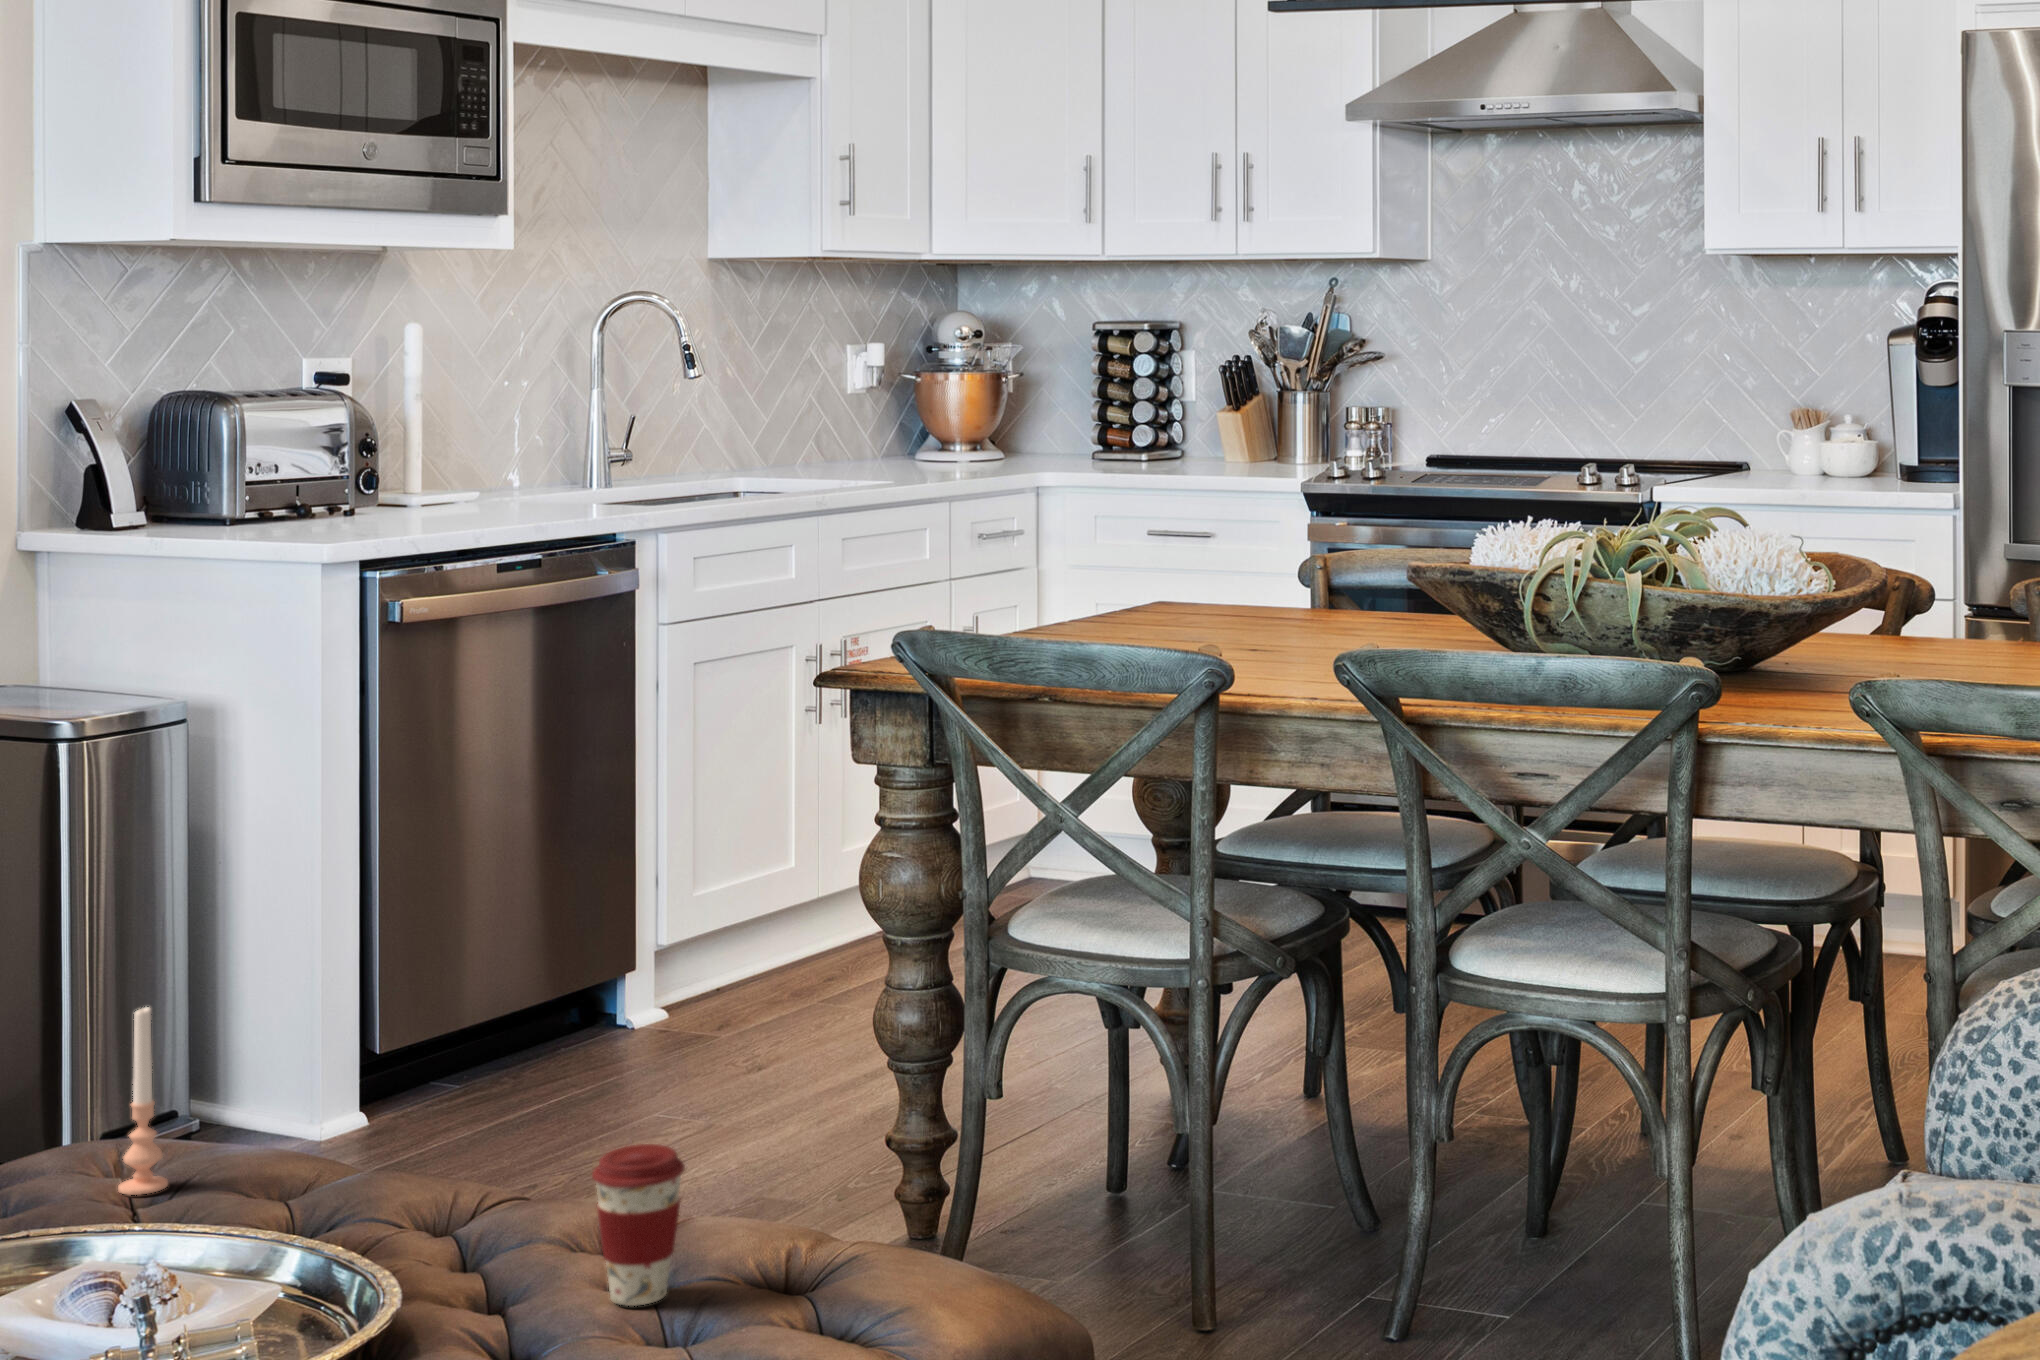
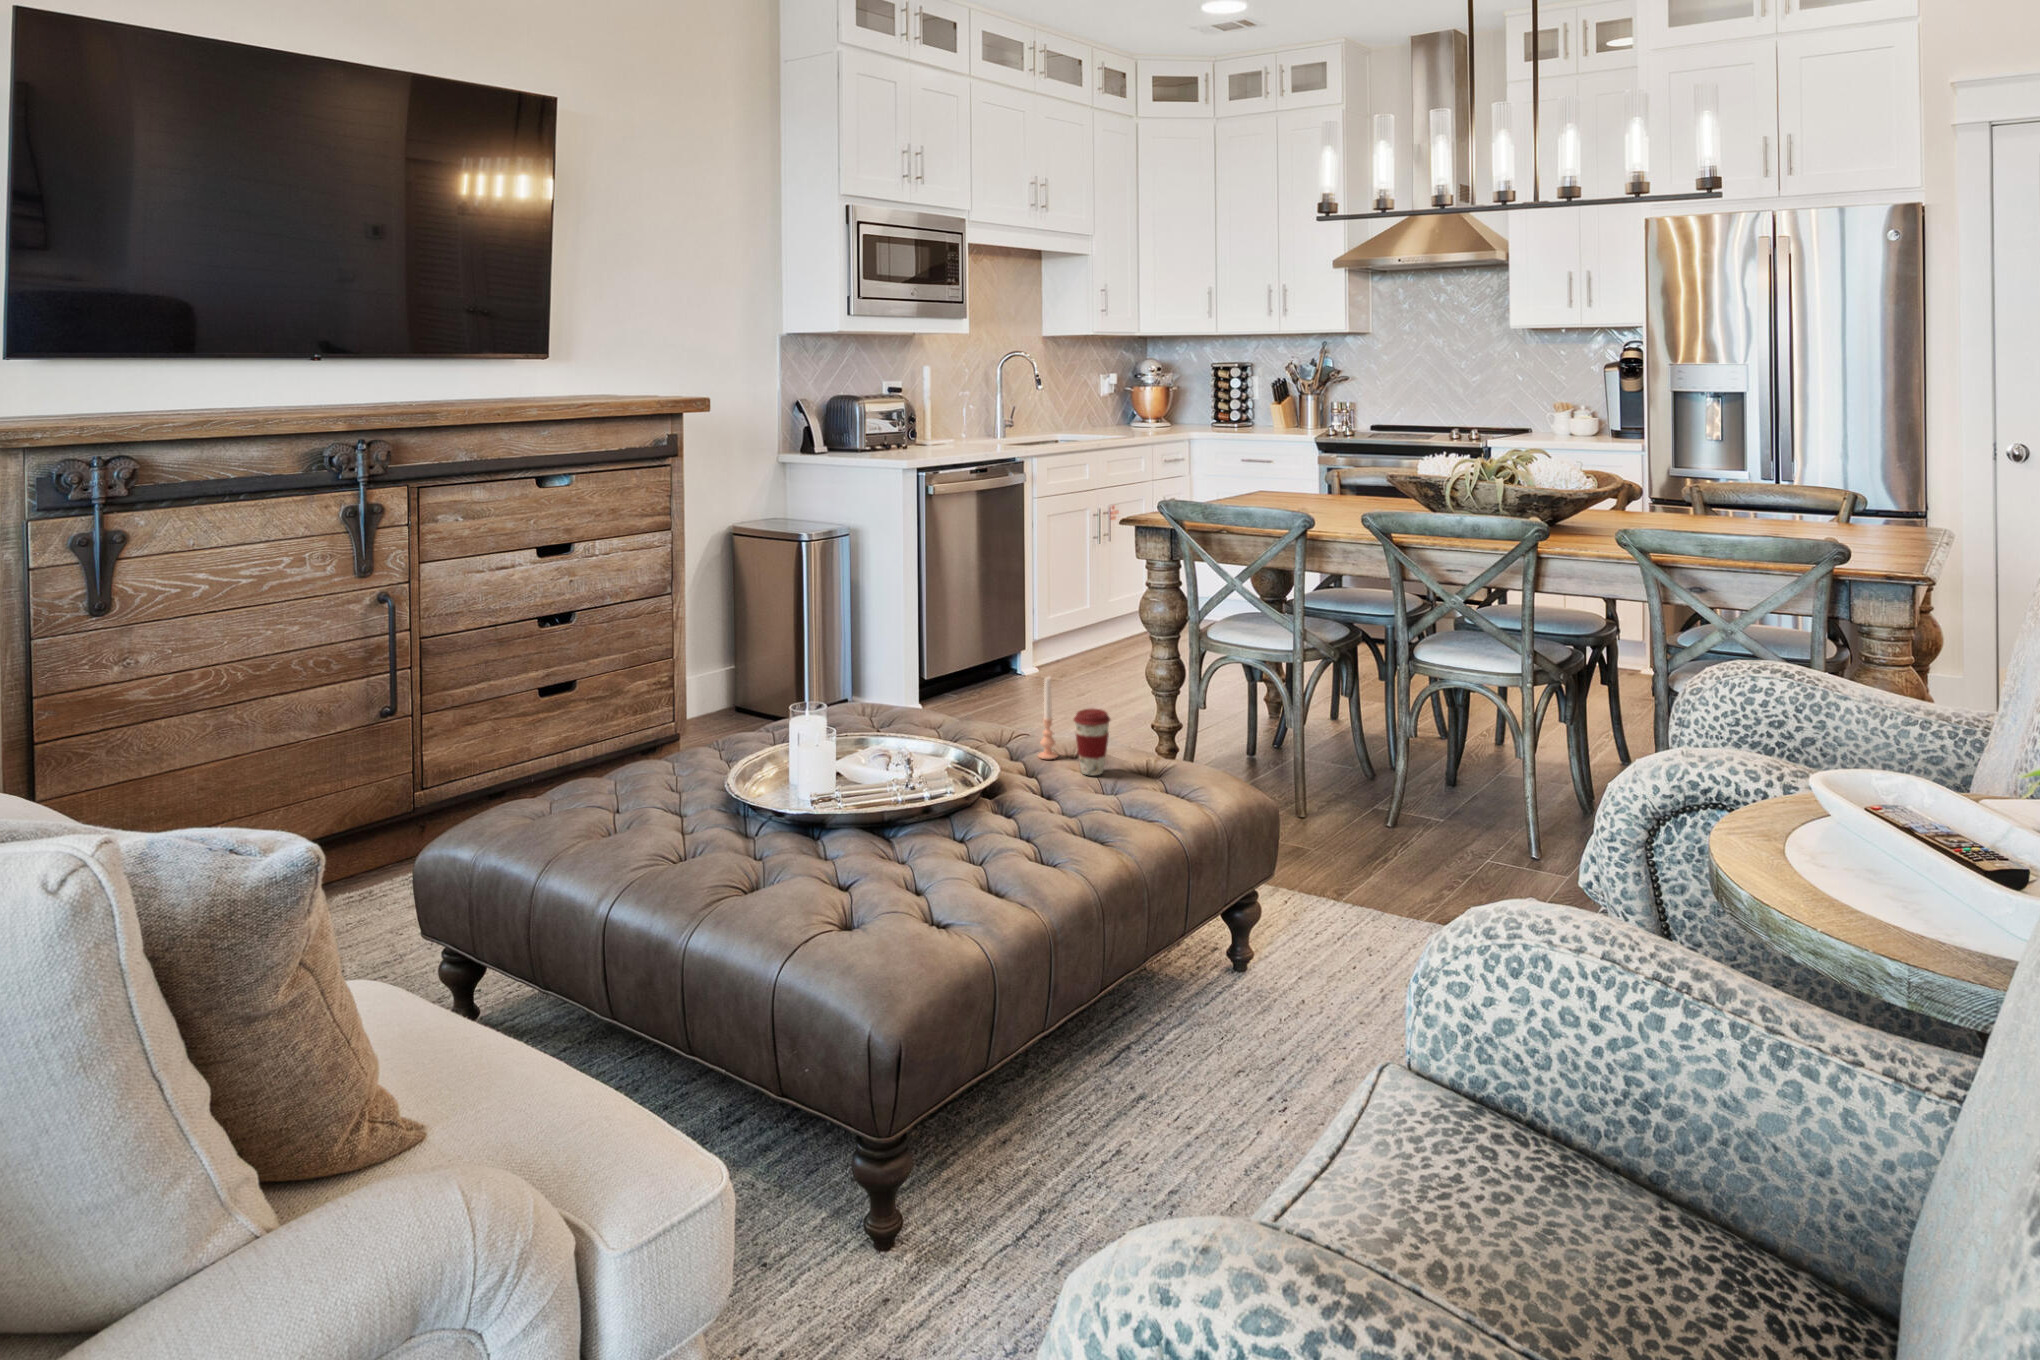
candle: present [118,1007,168,1195] -> present [1038,677,1058,759]

